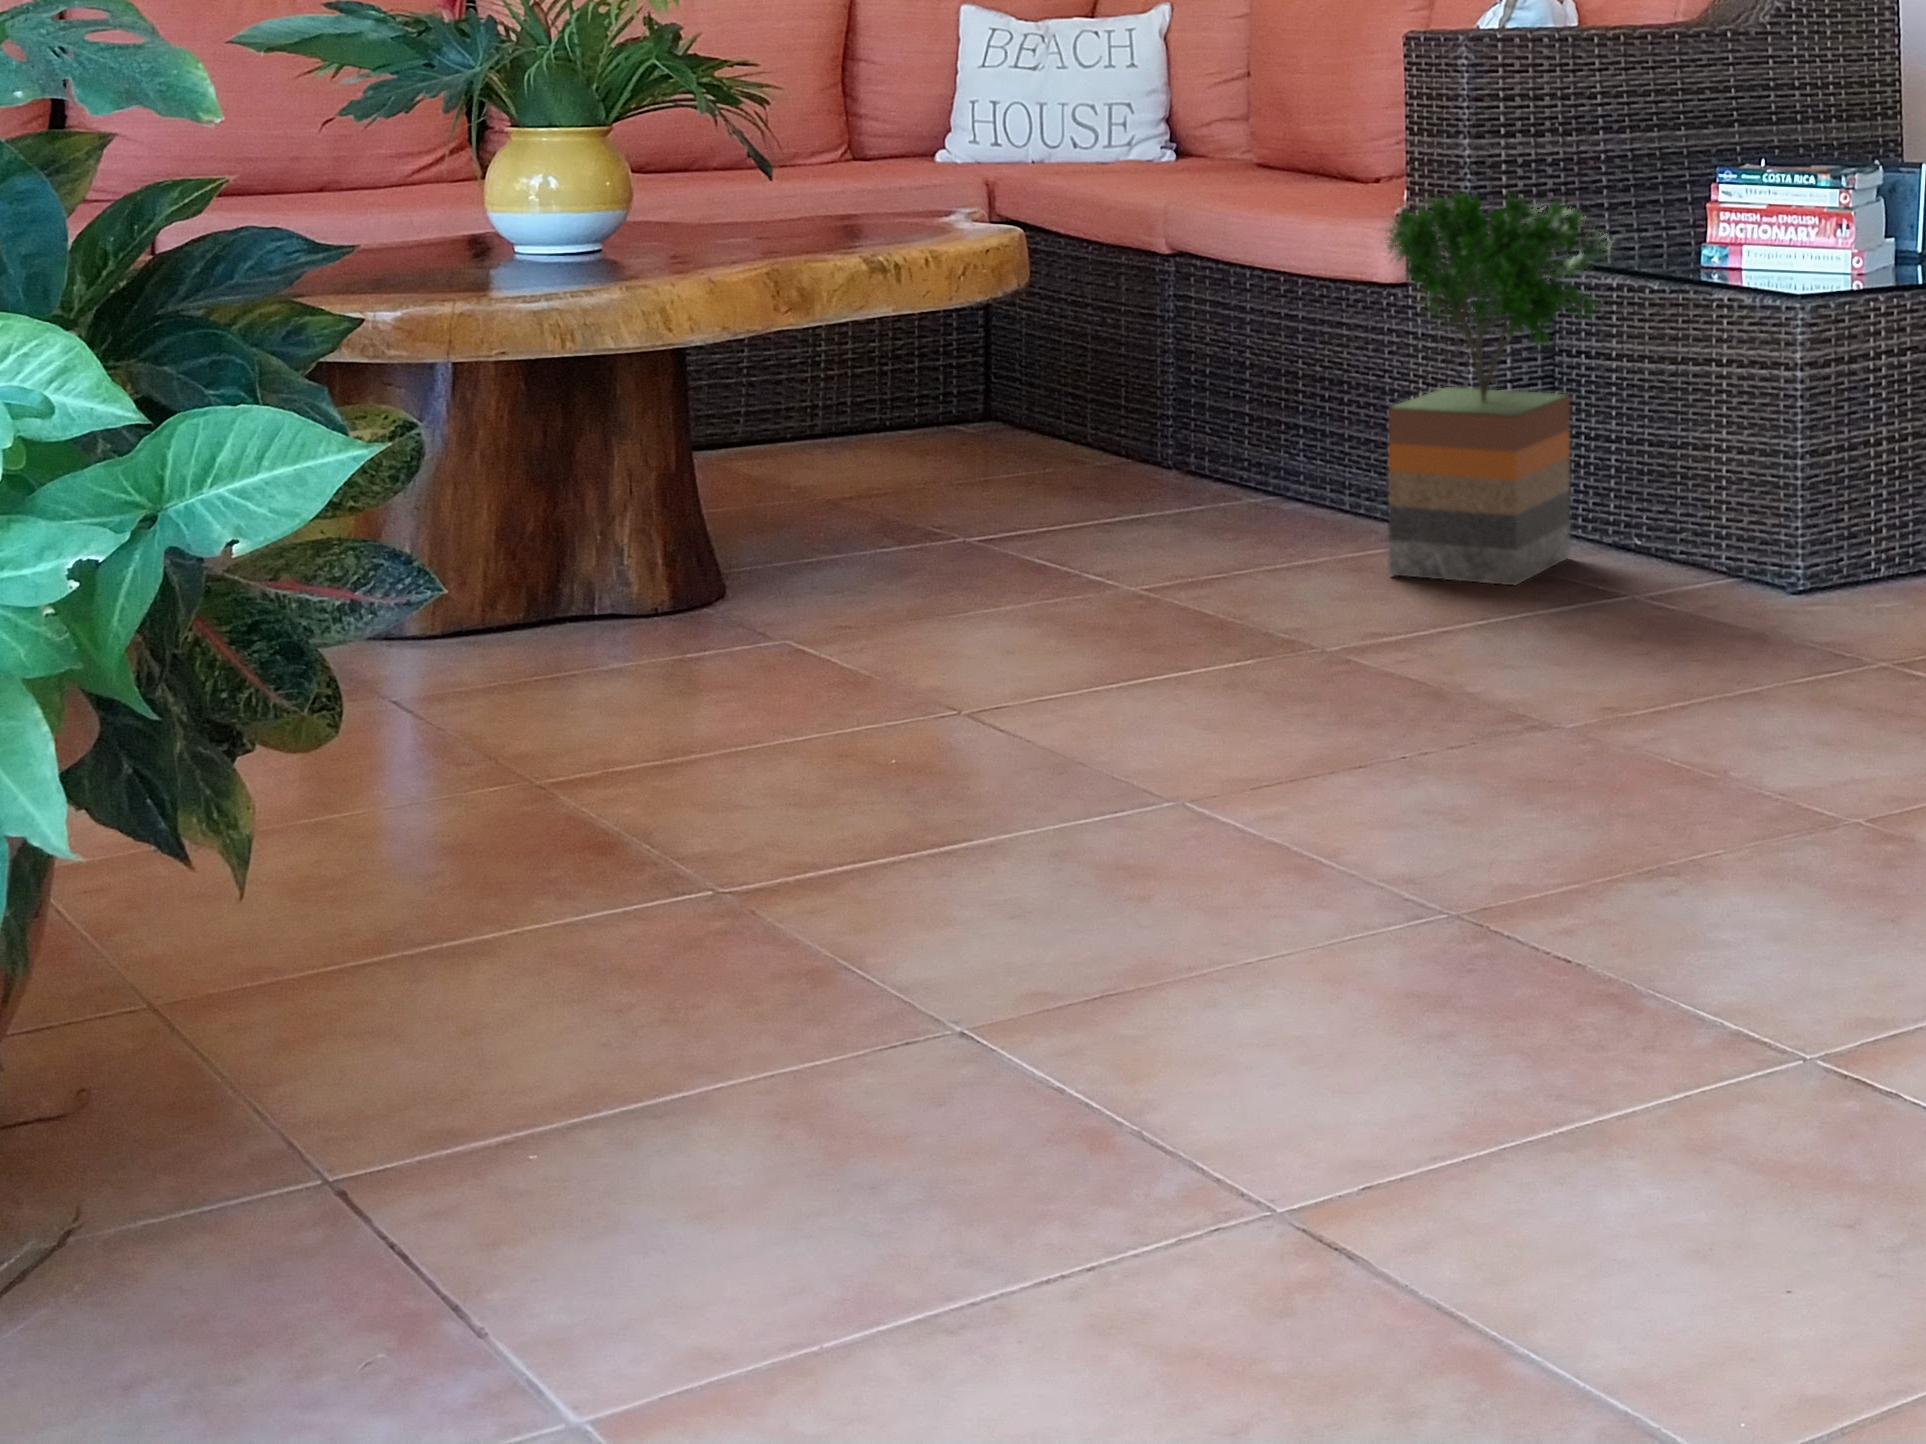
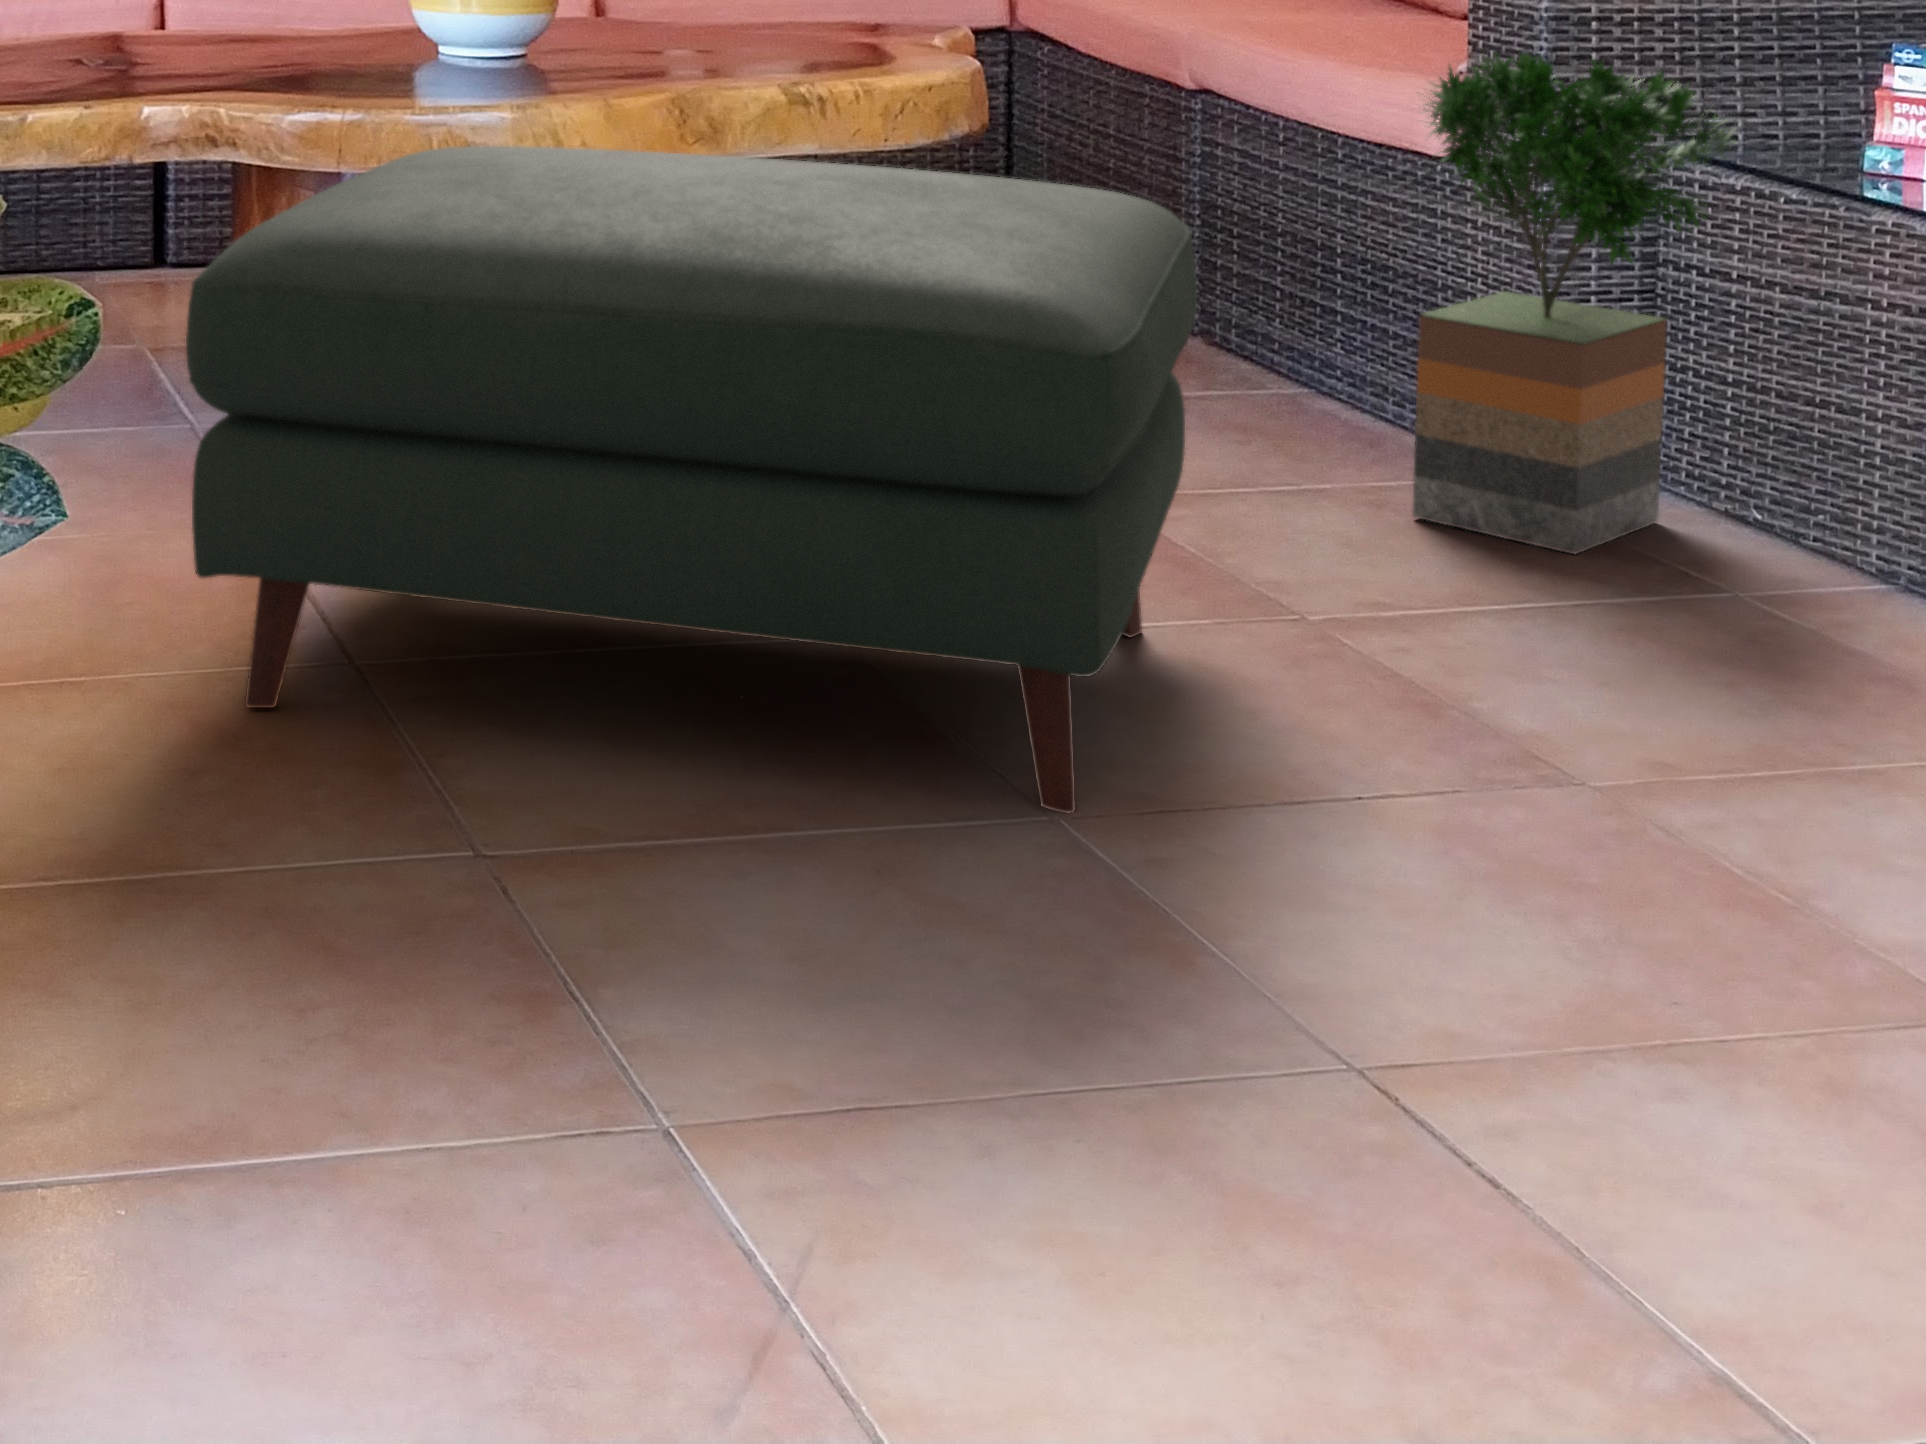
ottoman: none [390,303,1247,827] -> present [186,146,1198,813]

